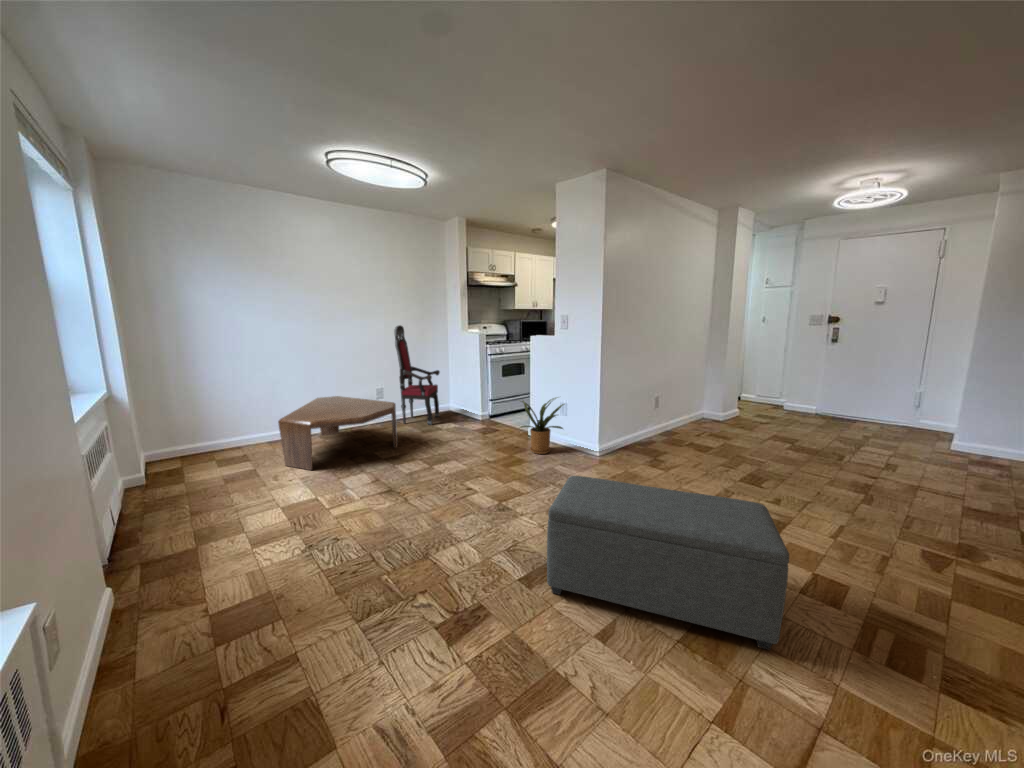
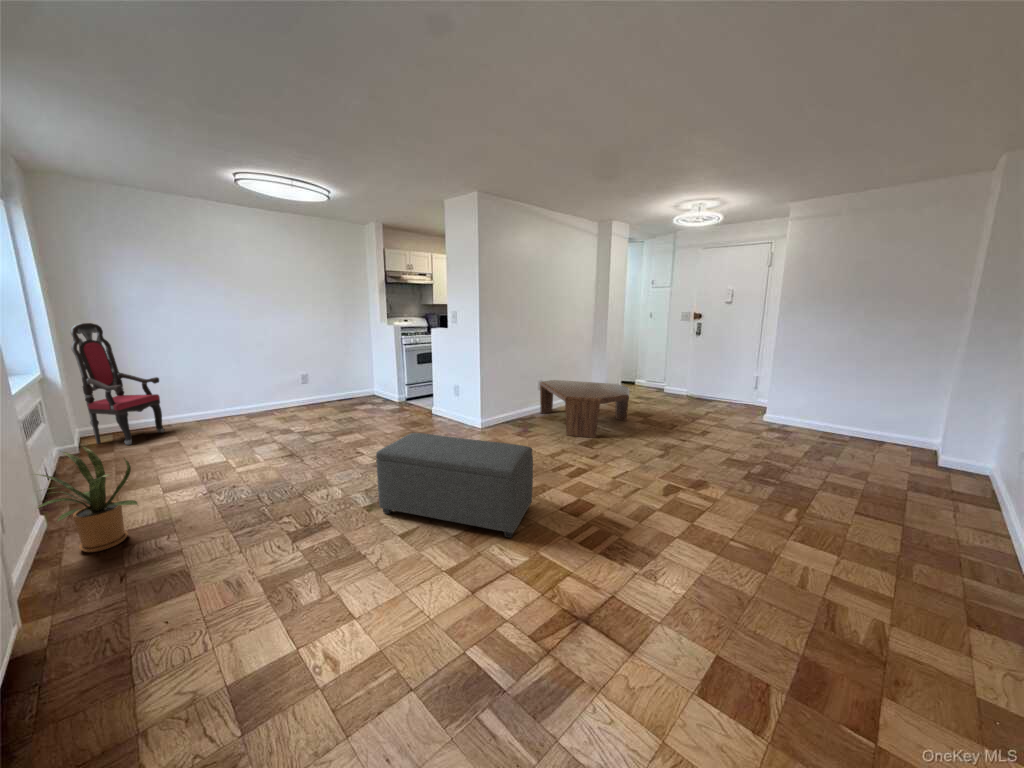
armchair: present [394,325,440,425] -> present [71,323,164,445]
coffee table: present [278,396,398,470] -> present [540,380,629,438]
house plant: present [520,398,564,454] -> present [37,447,138,552]

